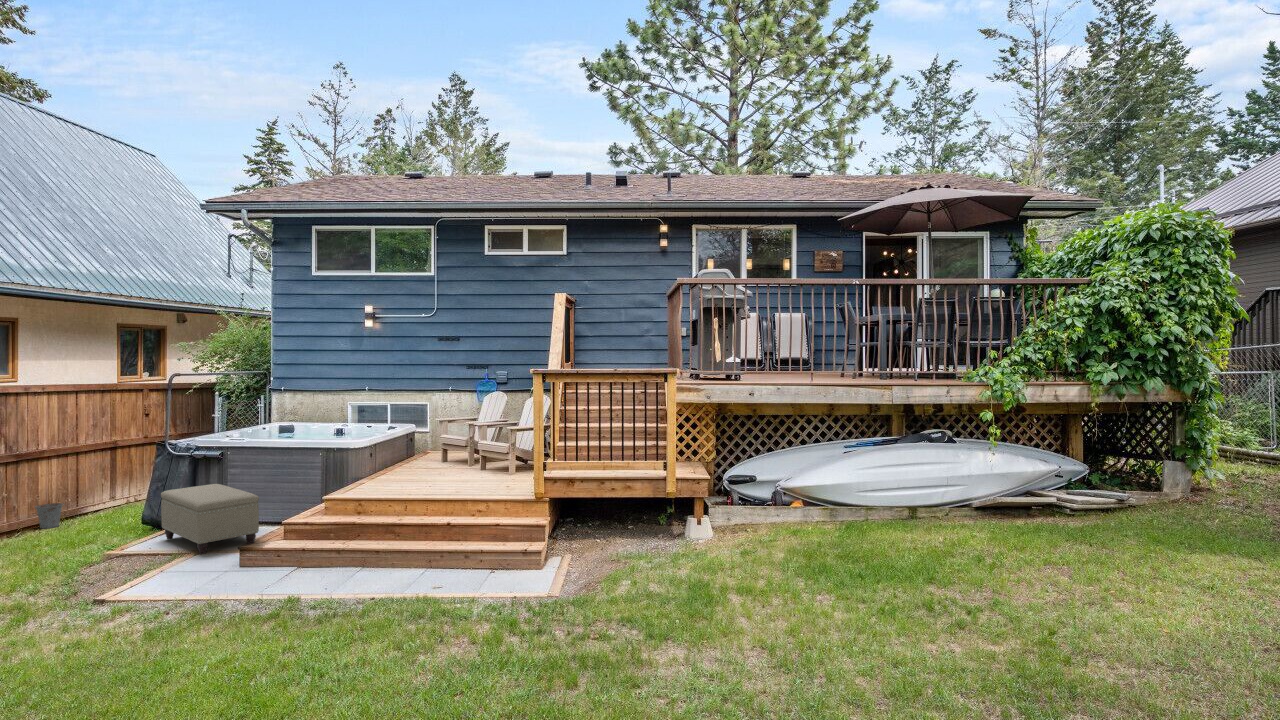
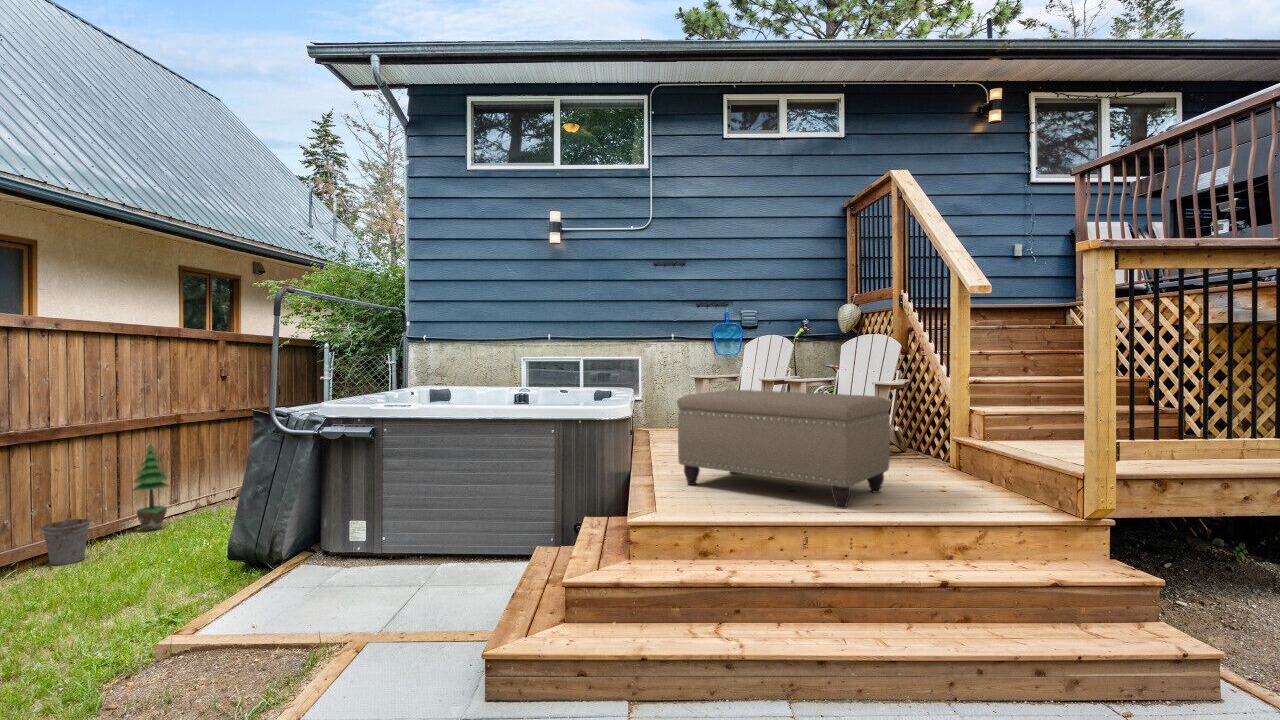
potted tree: none [85,459,109,513] -> present [133,444,169,529]
ottoman: present [161,484,259,554] -> present [677,390,890,509]

